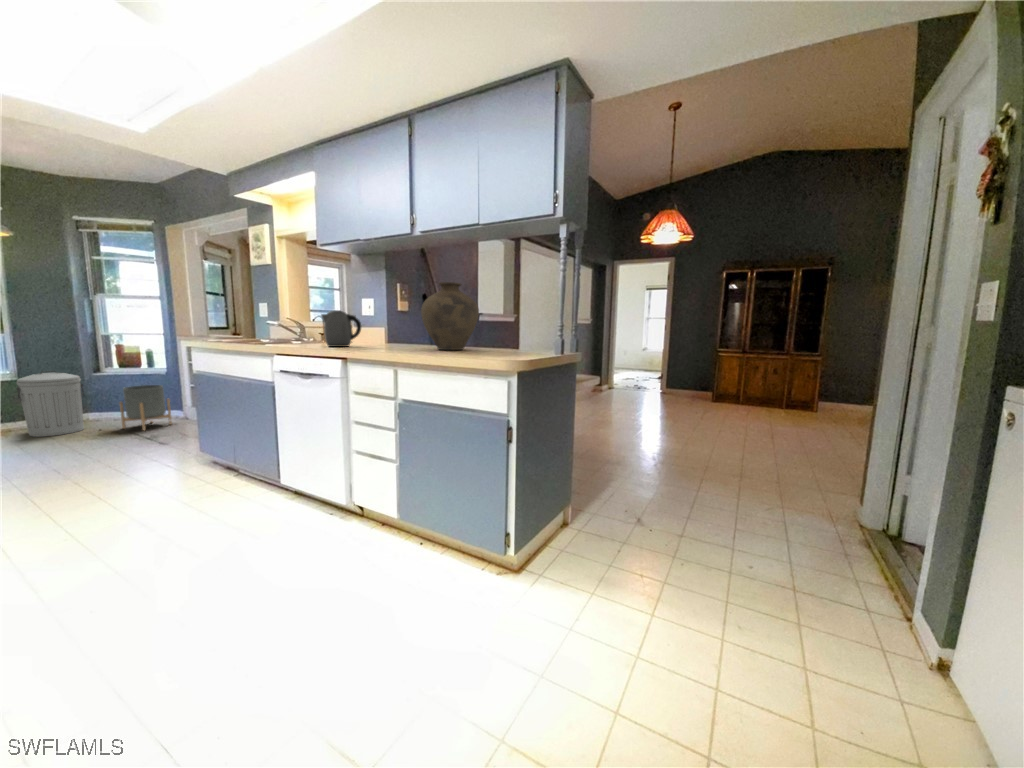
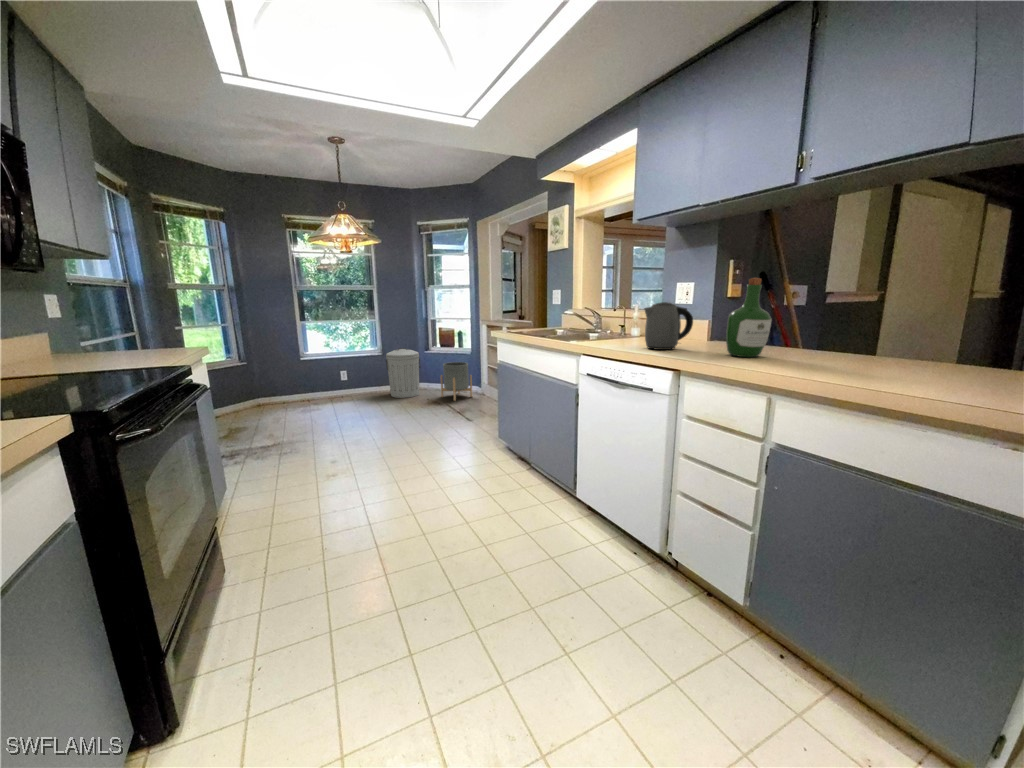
vase: present [421,282,479,350] -> none [821,252,959,371]
wine bottle: none [377,294,404,348] -> present [726,278,772,357]

